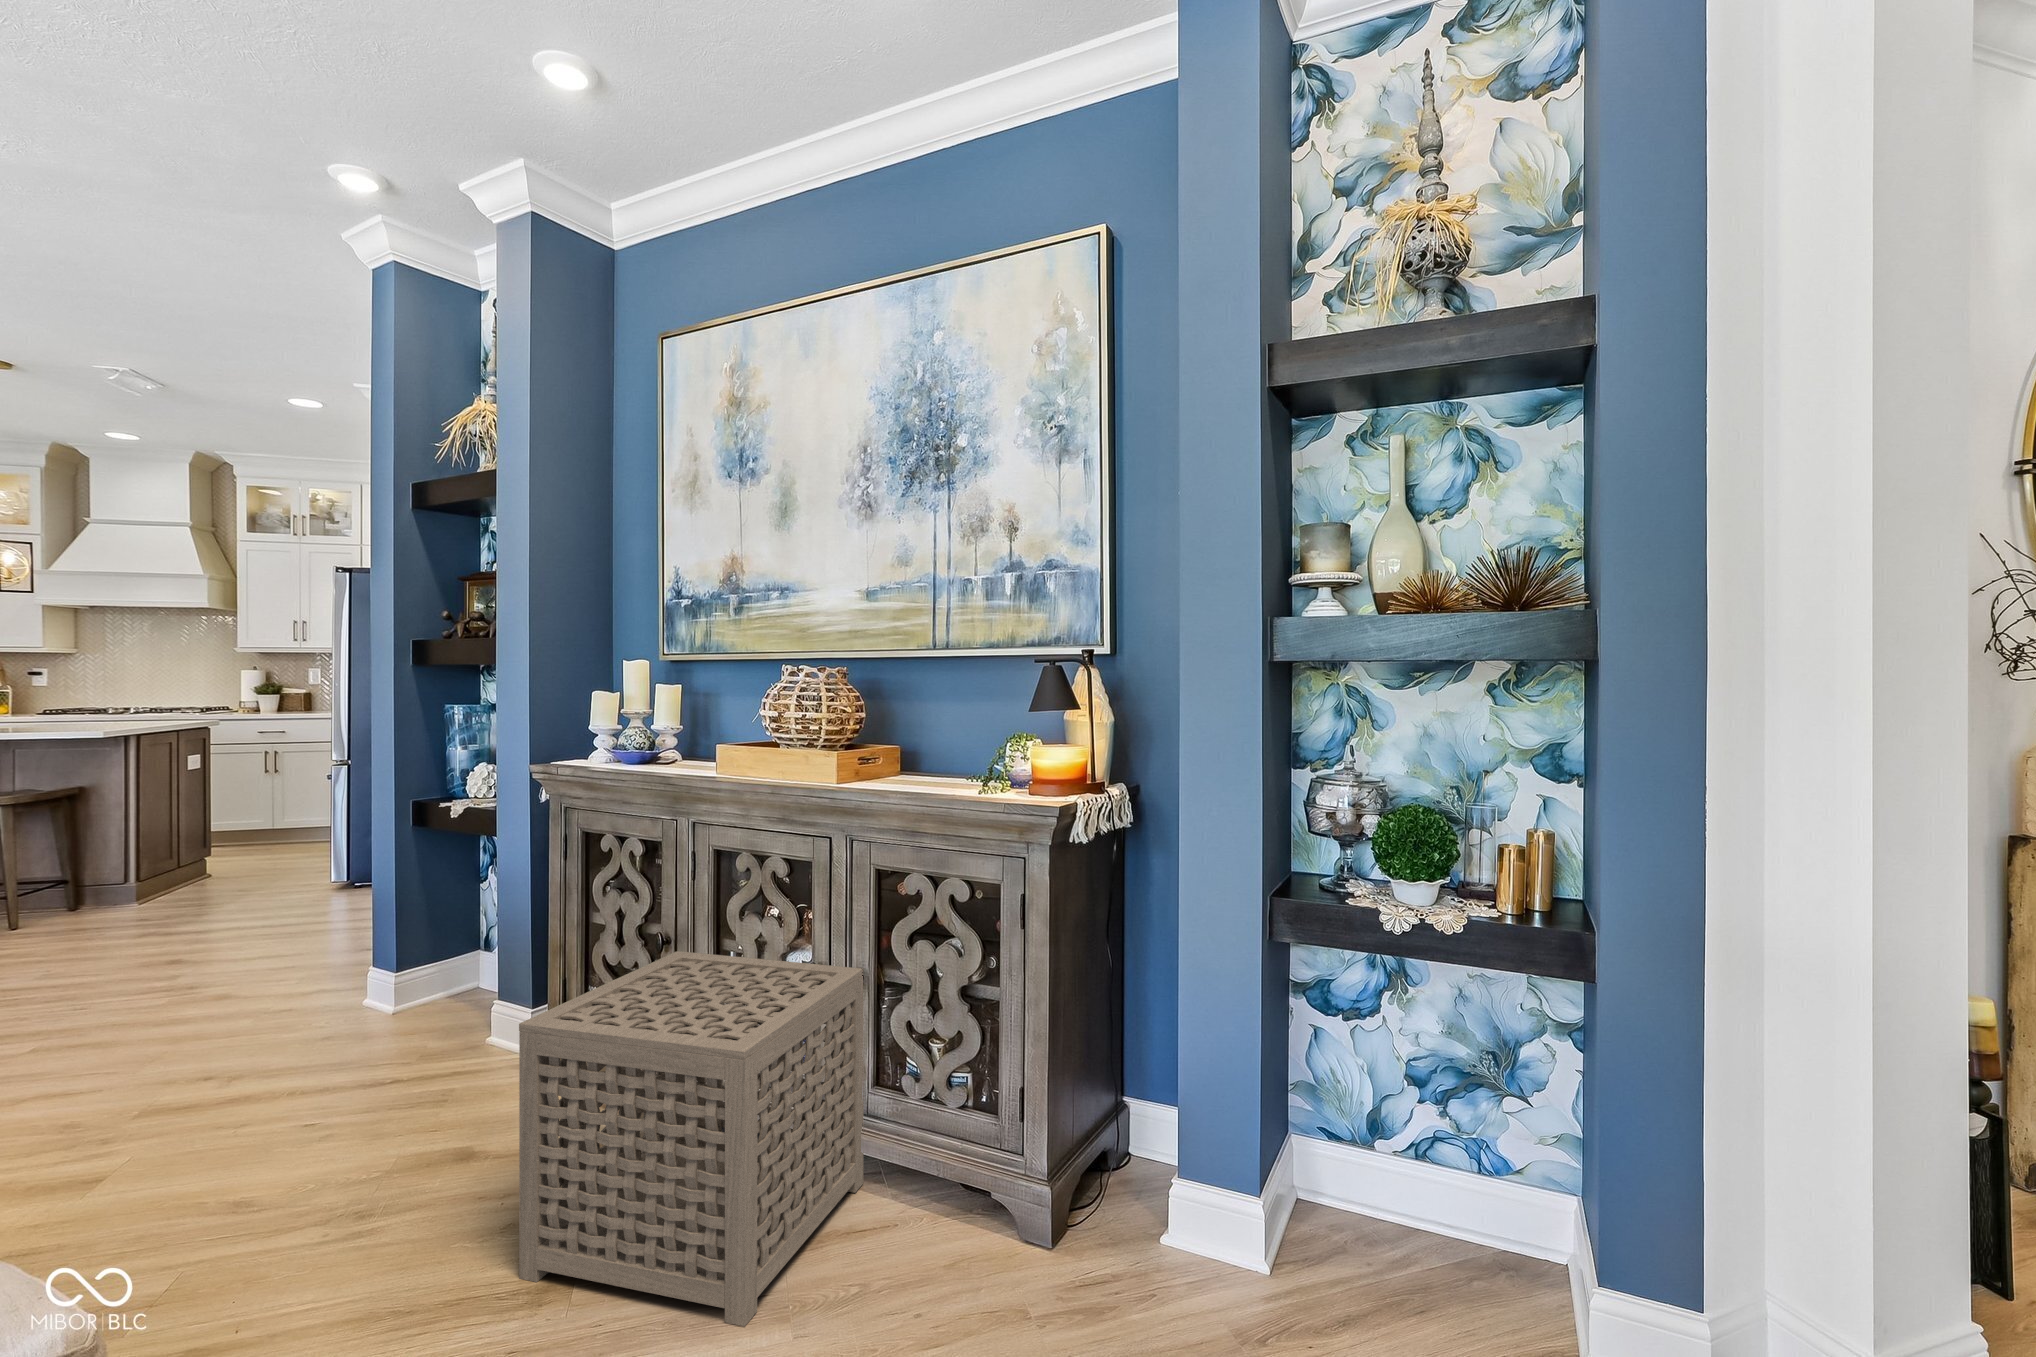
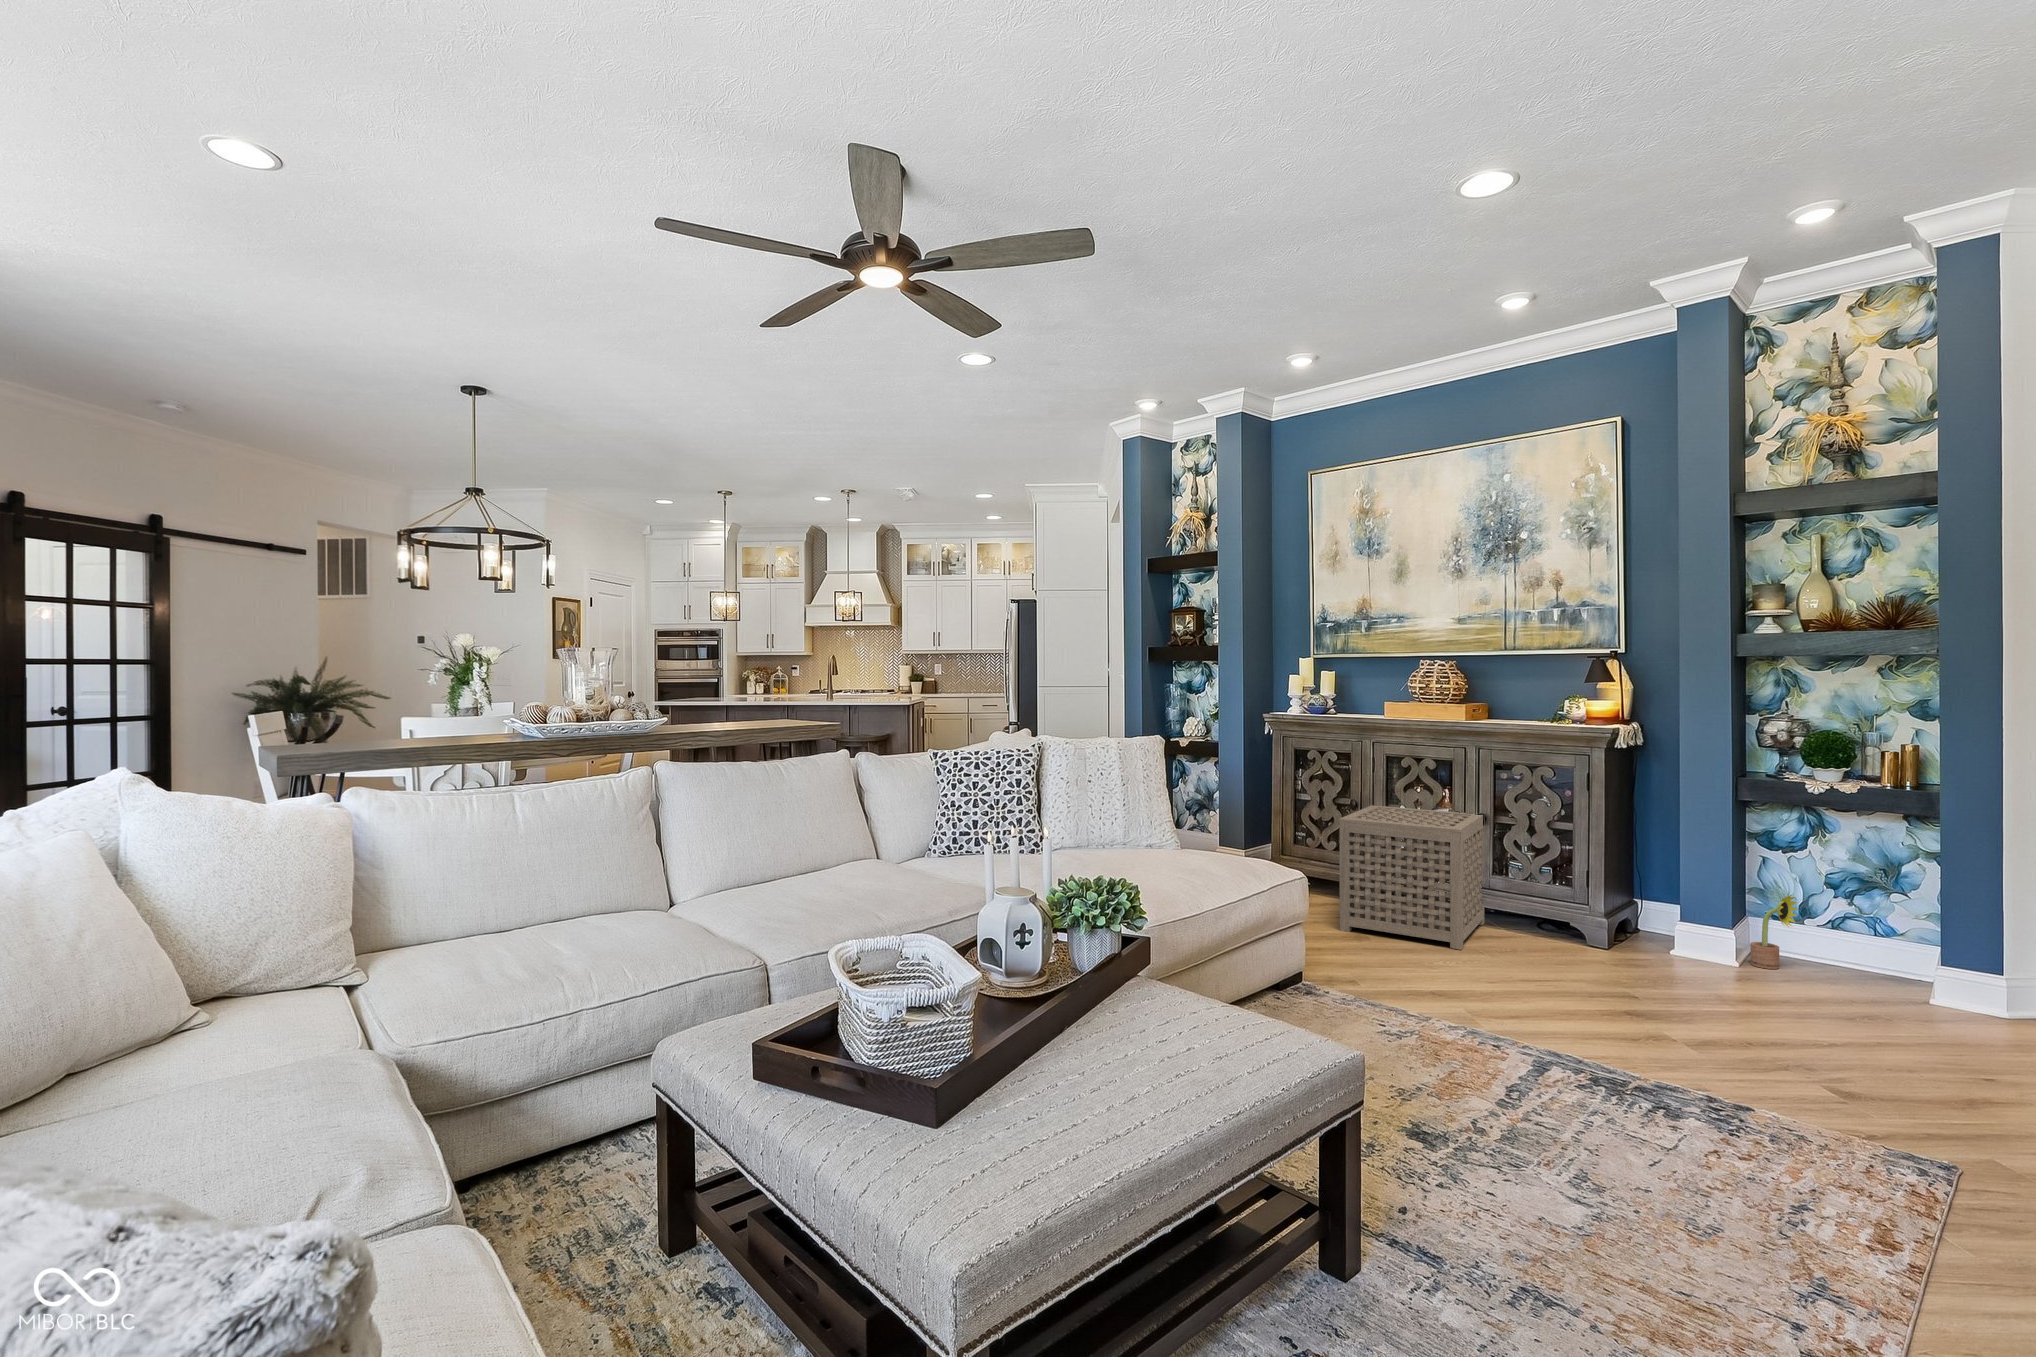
decorative plant: none [1293,1121,1369,1274] -> present [1751,895,1797,969]

